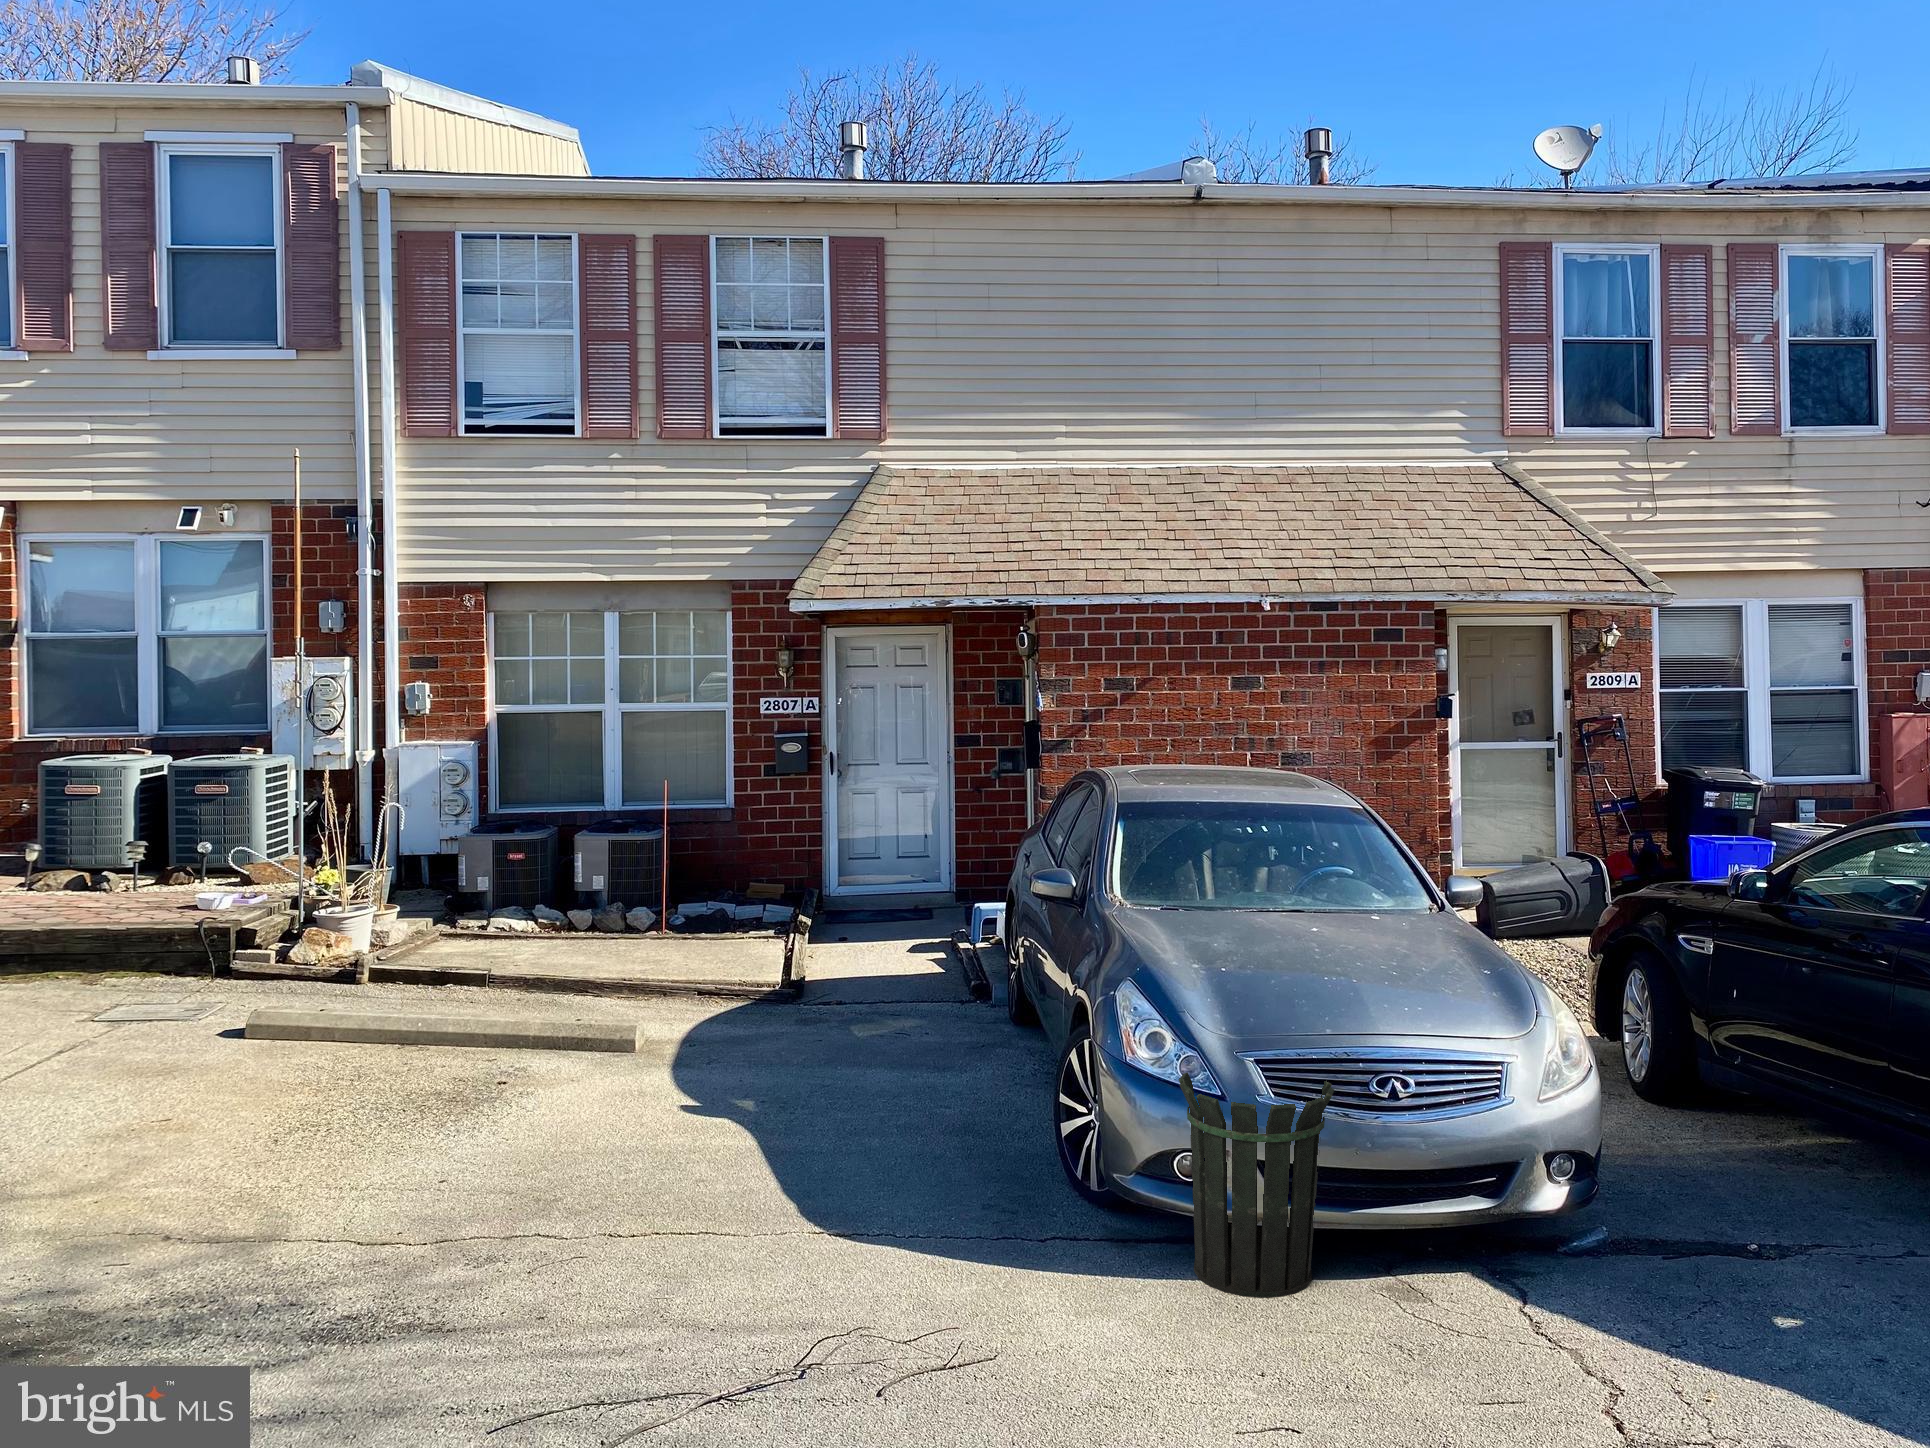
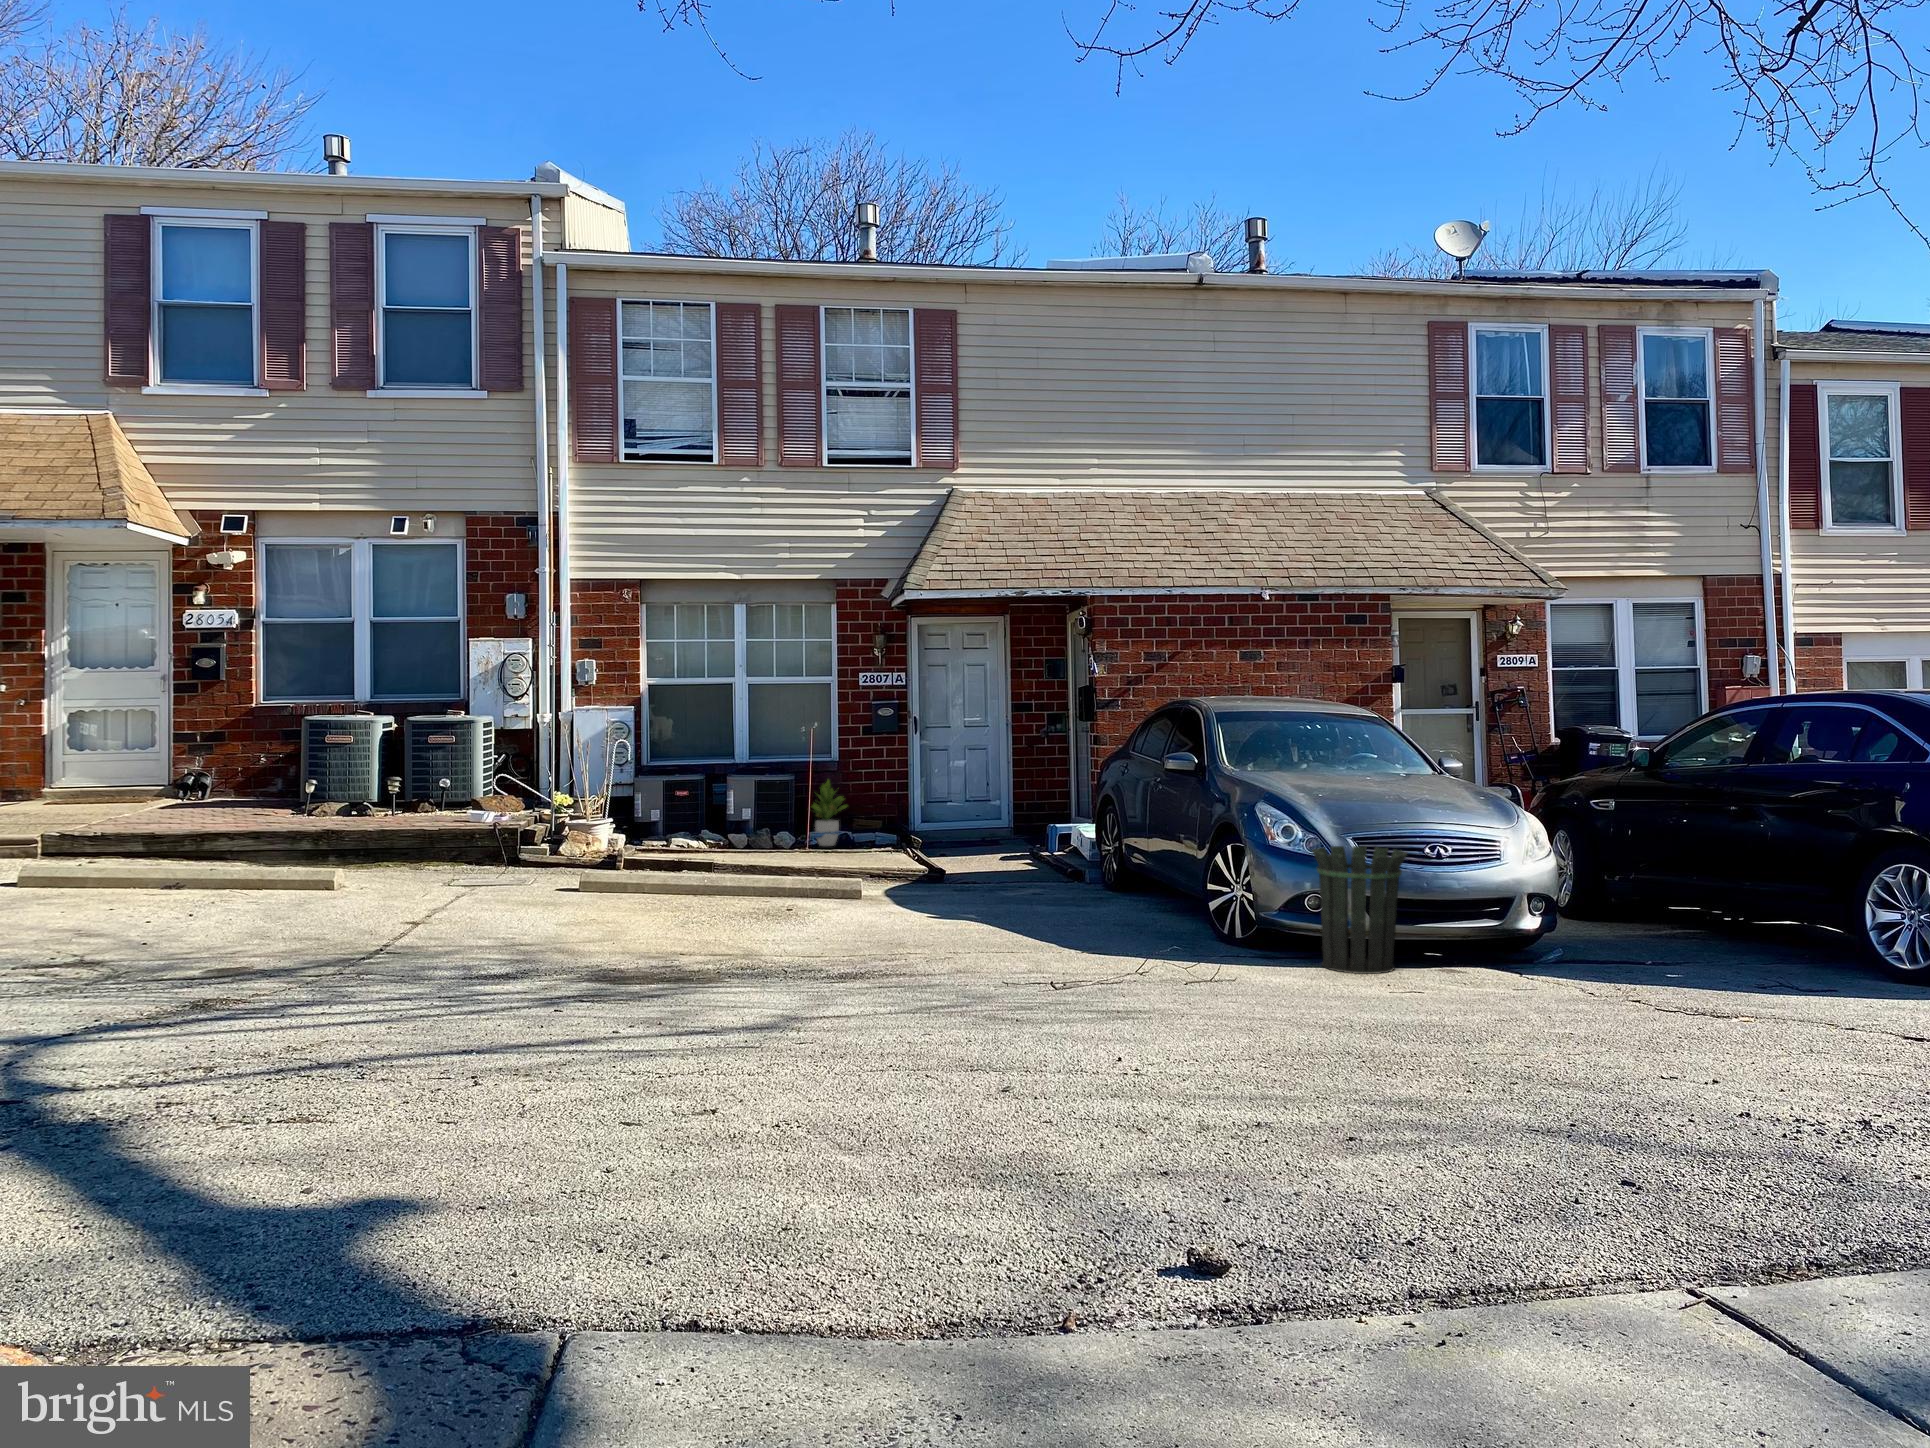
potted plant: none [681,834,733,919] -> present [812,780,847,846]

